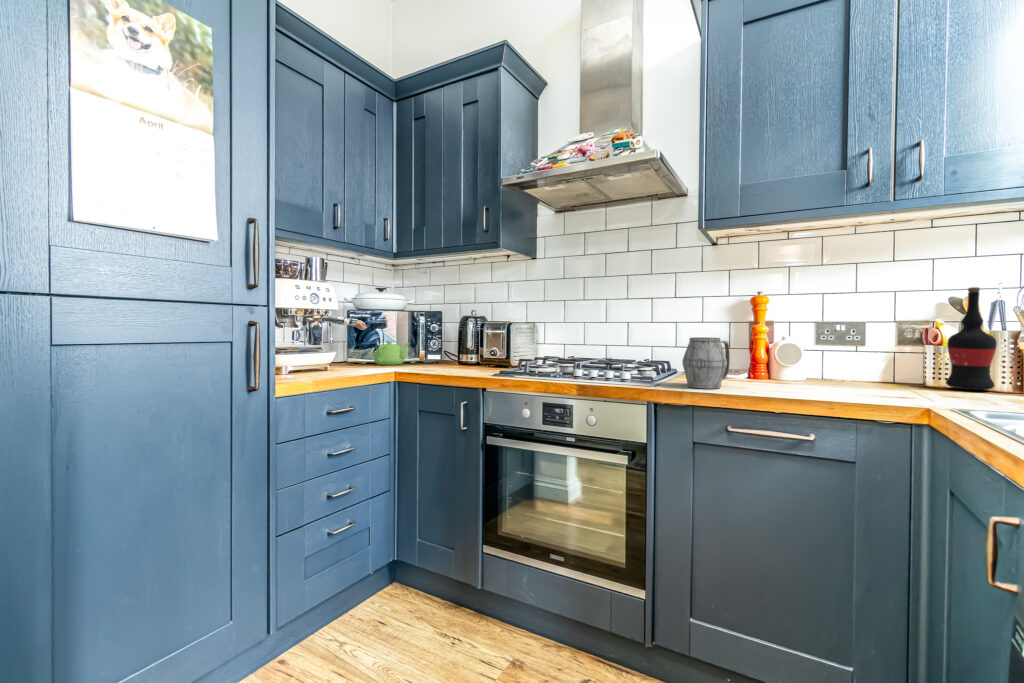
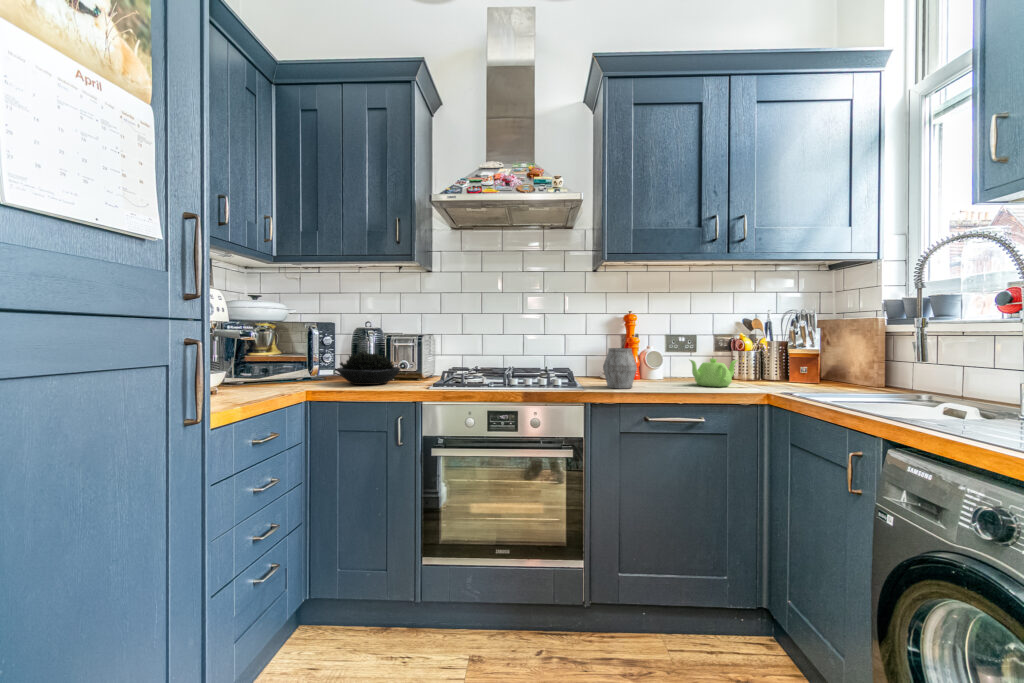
wine bottle: present [946,287,997,390] -> none [750,313,776,381]
succulent plant: none [425,338,484,370] -> present [337,351,401,385]
teapot: present [372,341,410,365] -> present [690,358,737,387]

